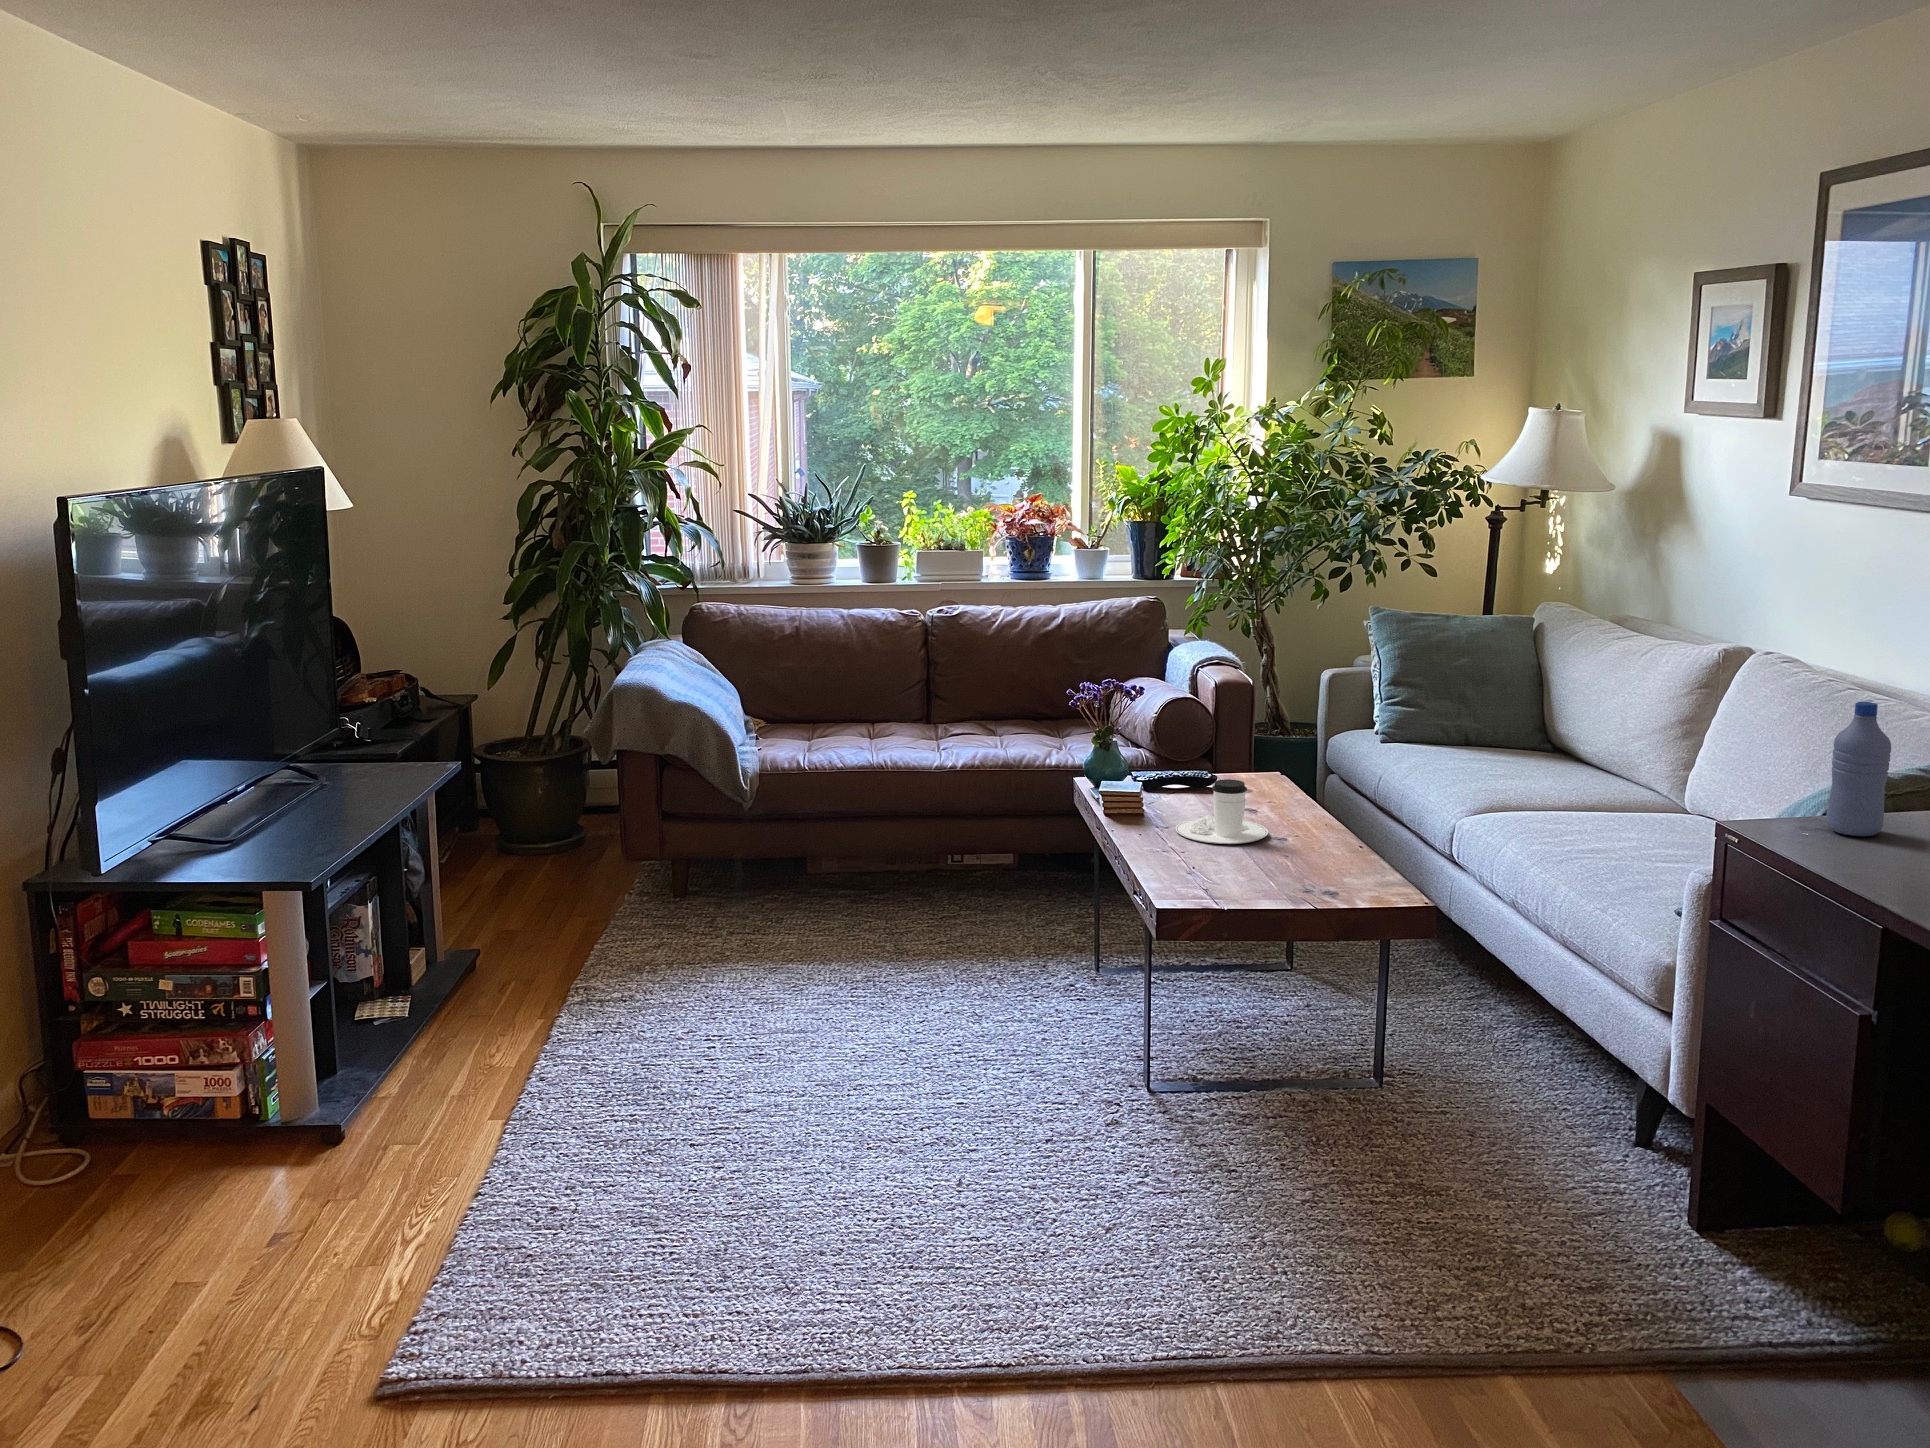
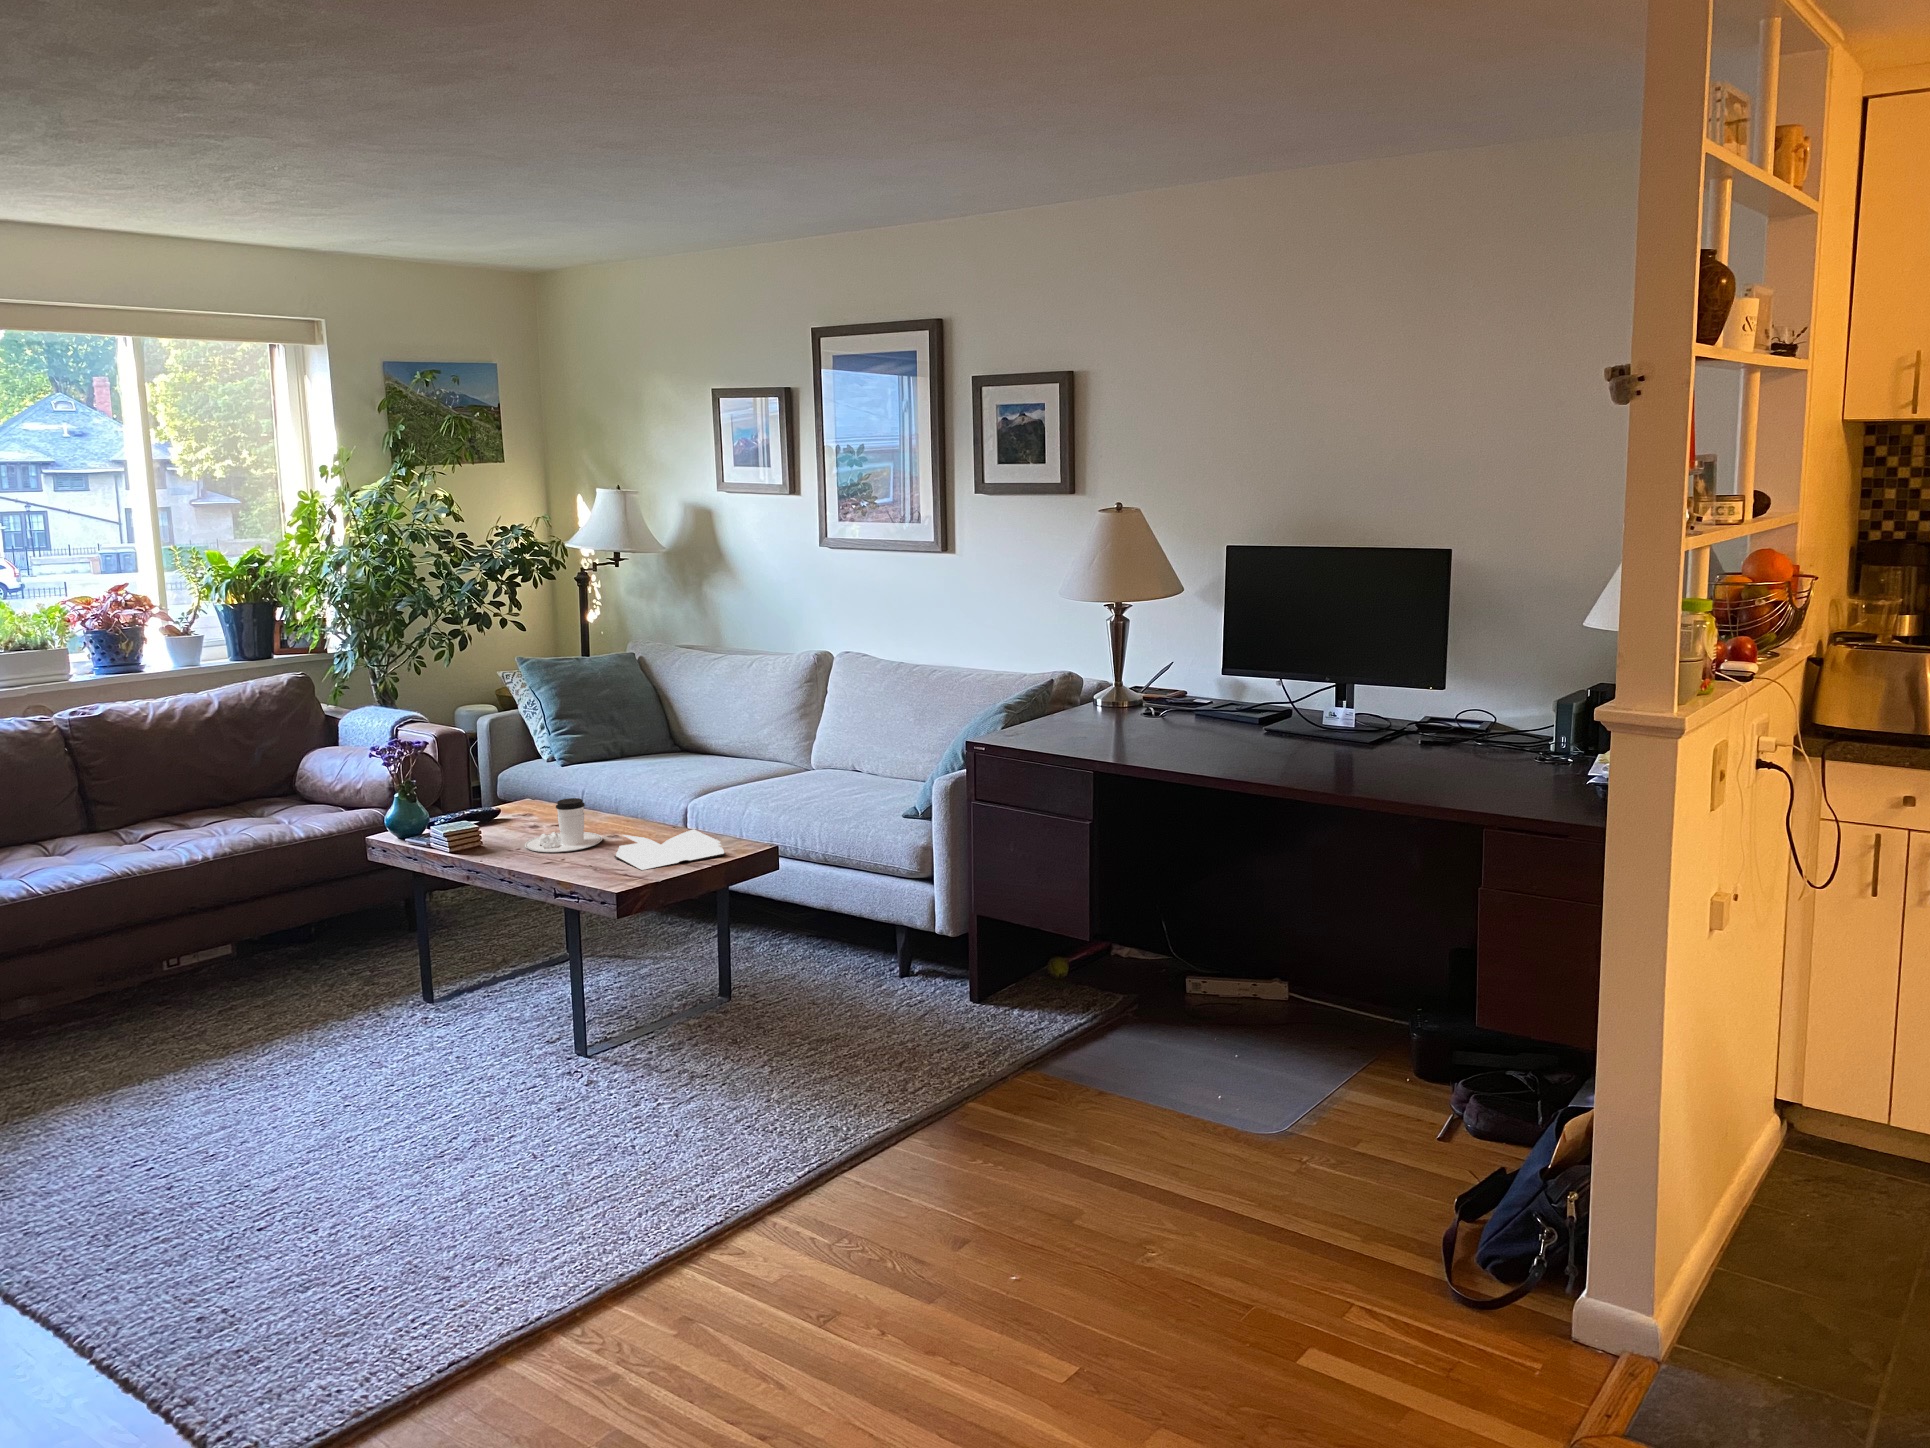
water bottle: present [1826,702,1891,836] -> none [1015,660,1045,738]
book: none [1239,838,1364,895] -> present [614,829,726,871]

